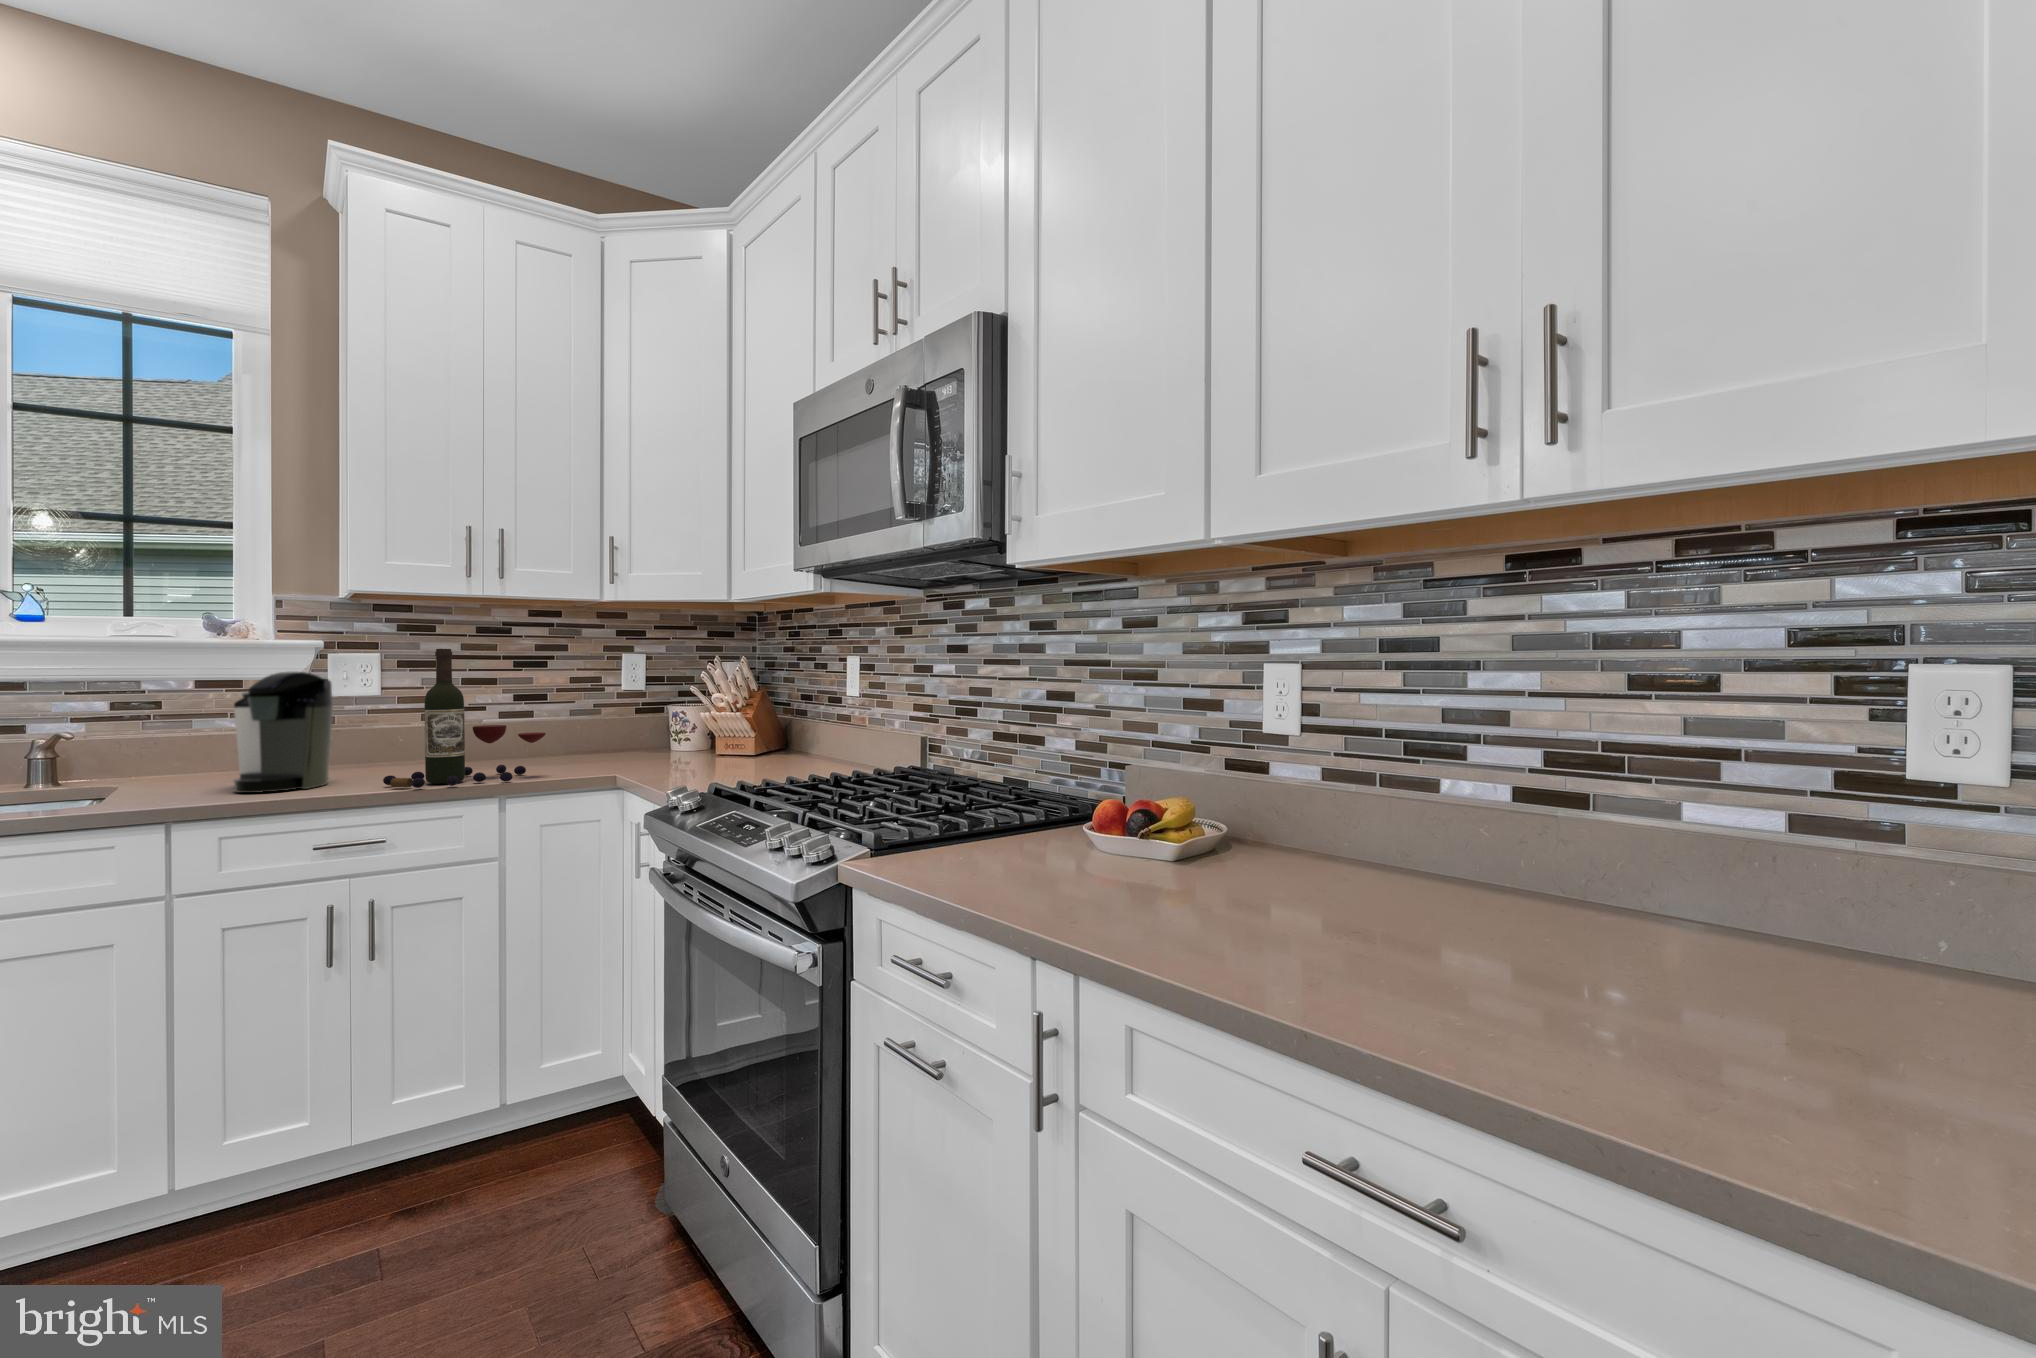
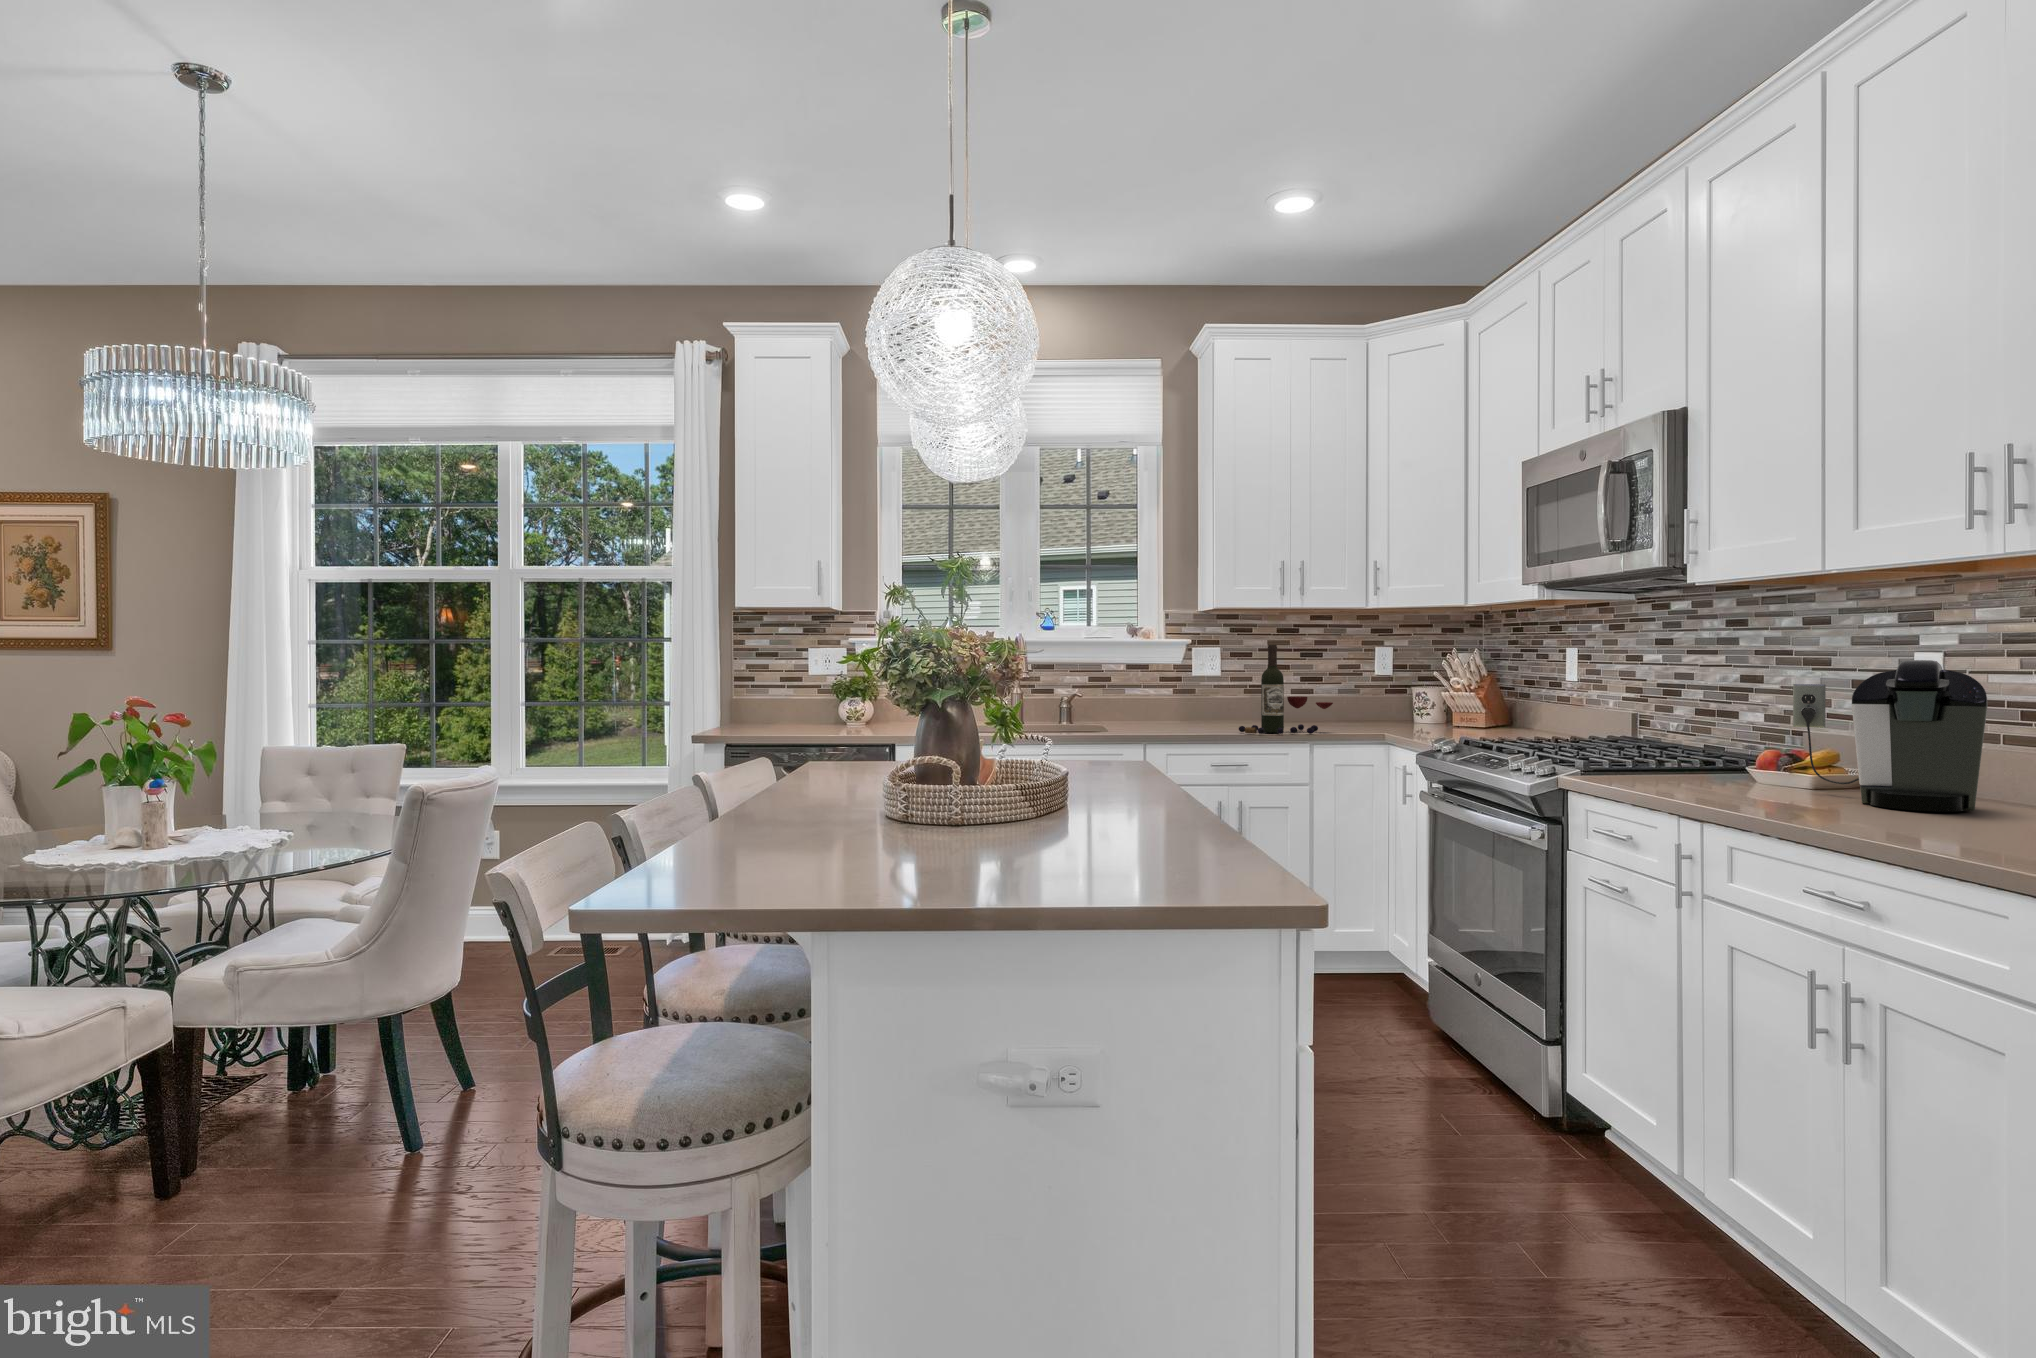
coffee maker: present [234,671,333,793] -> present [1793,660,1988,812]

